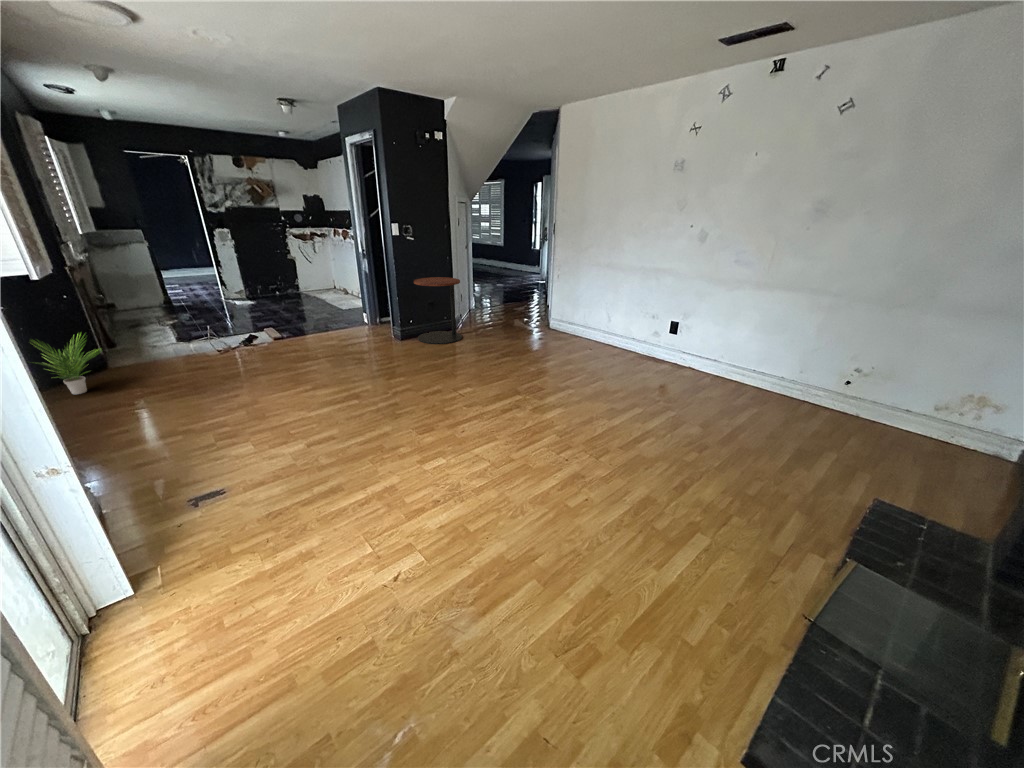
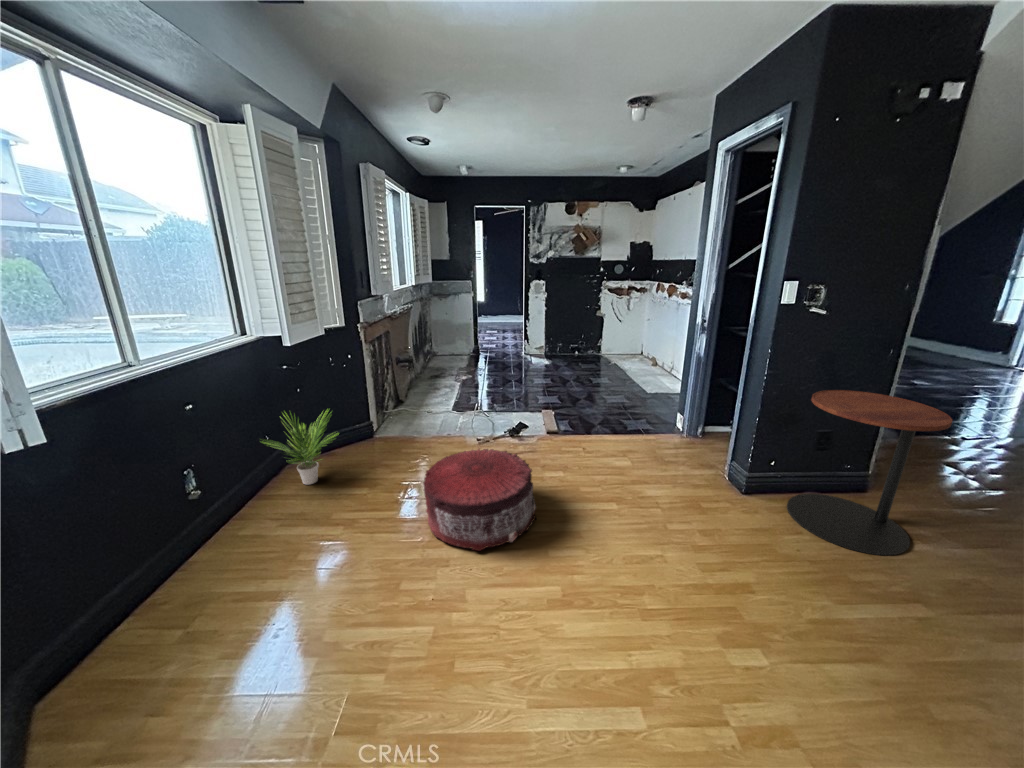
pouf: none [201,335,287,385] -> present [423,449,536,551]

